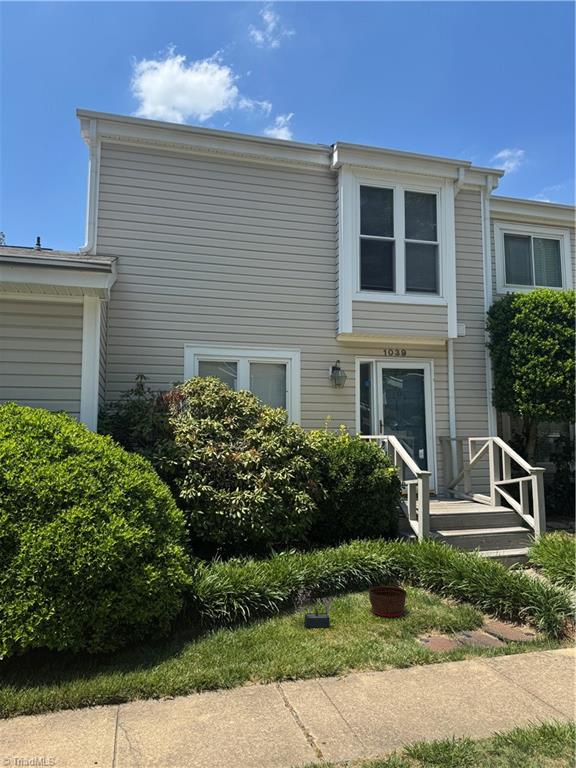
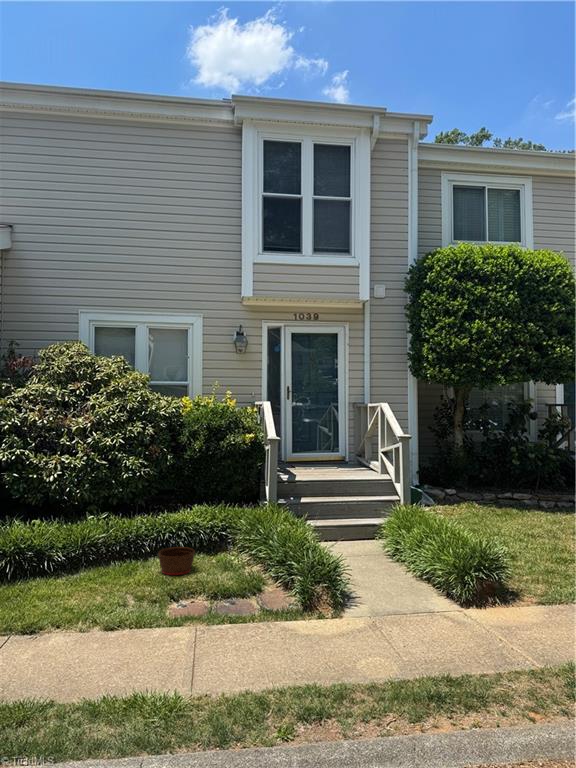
decorative plant: present [295,589,335,628] -> none [75,546,115,582]

